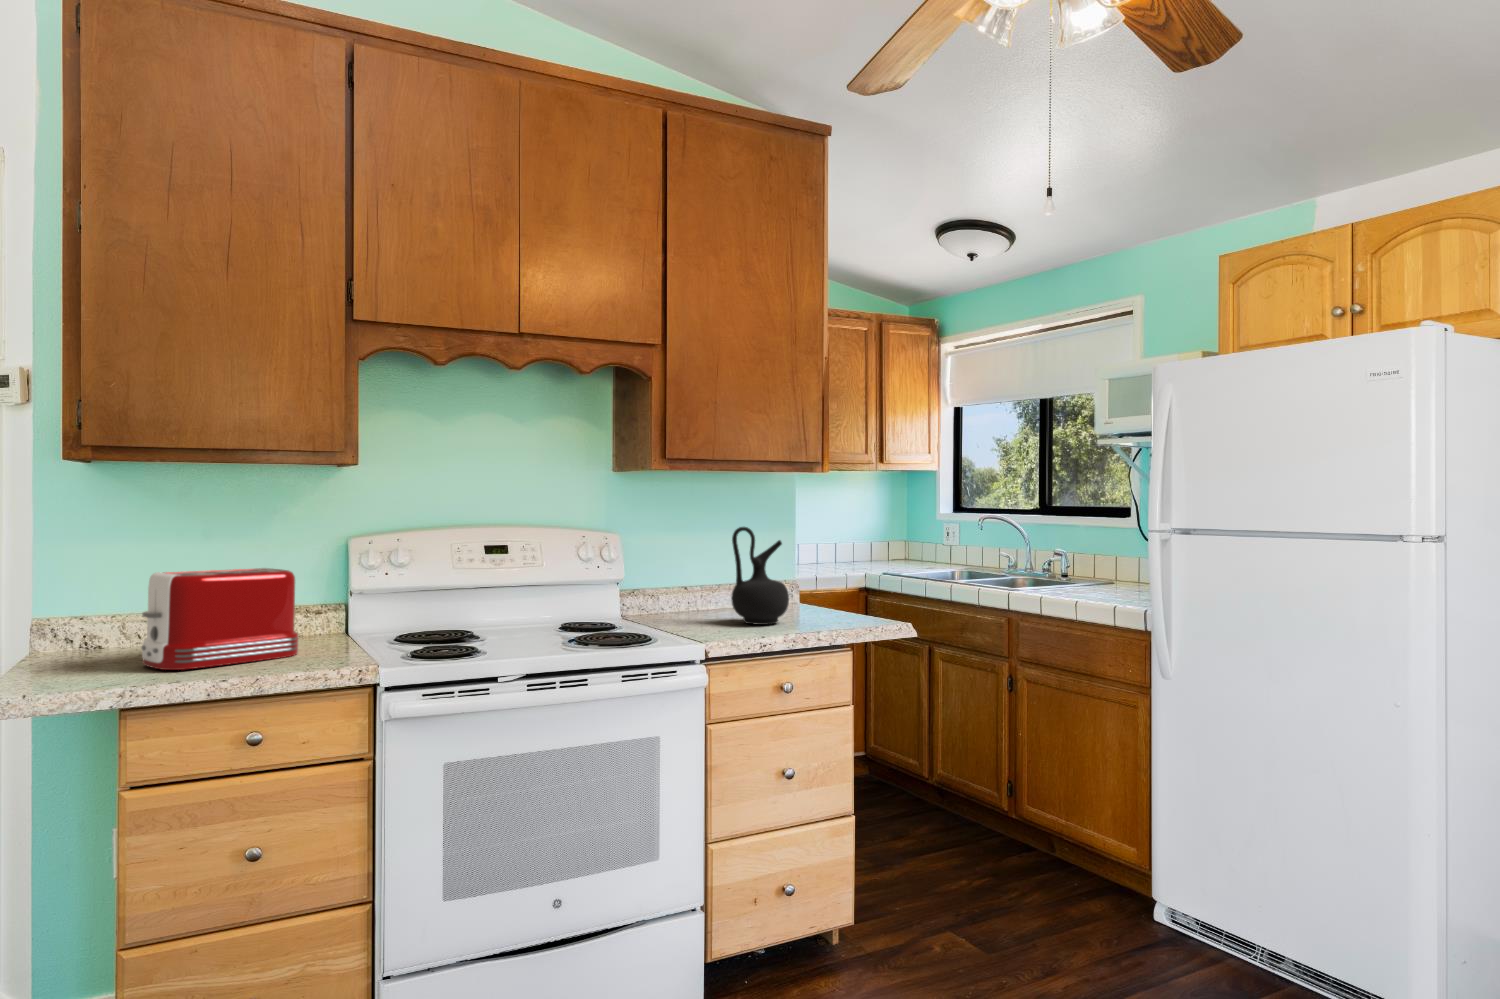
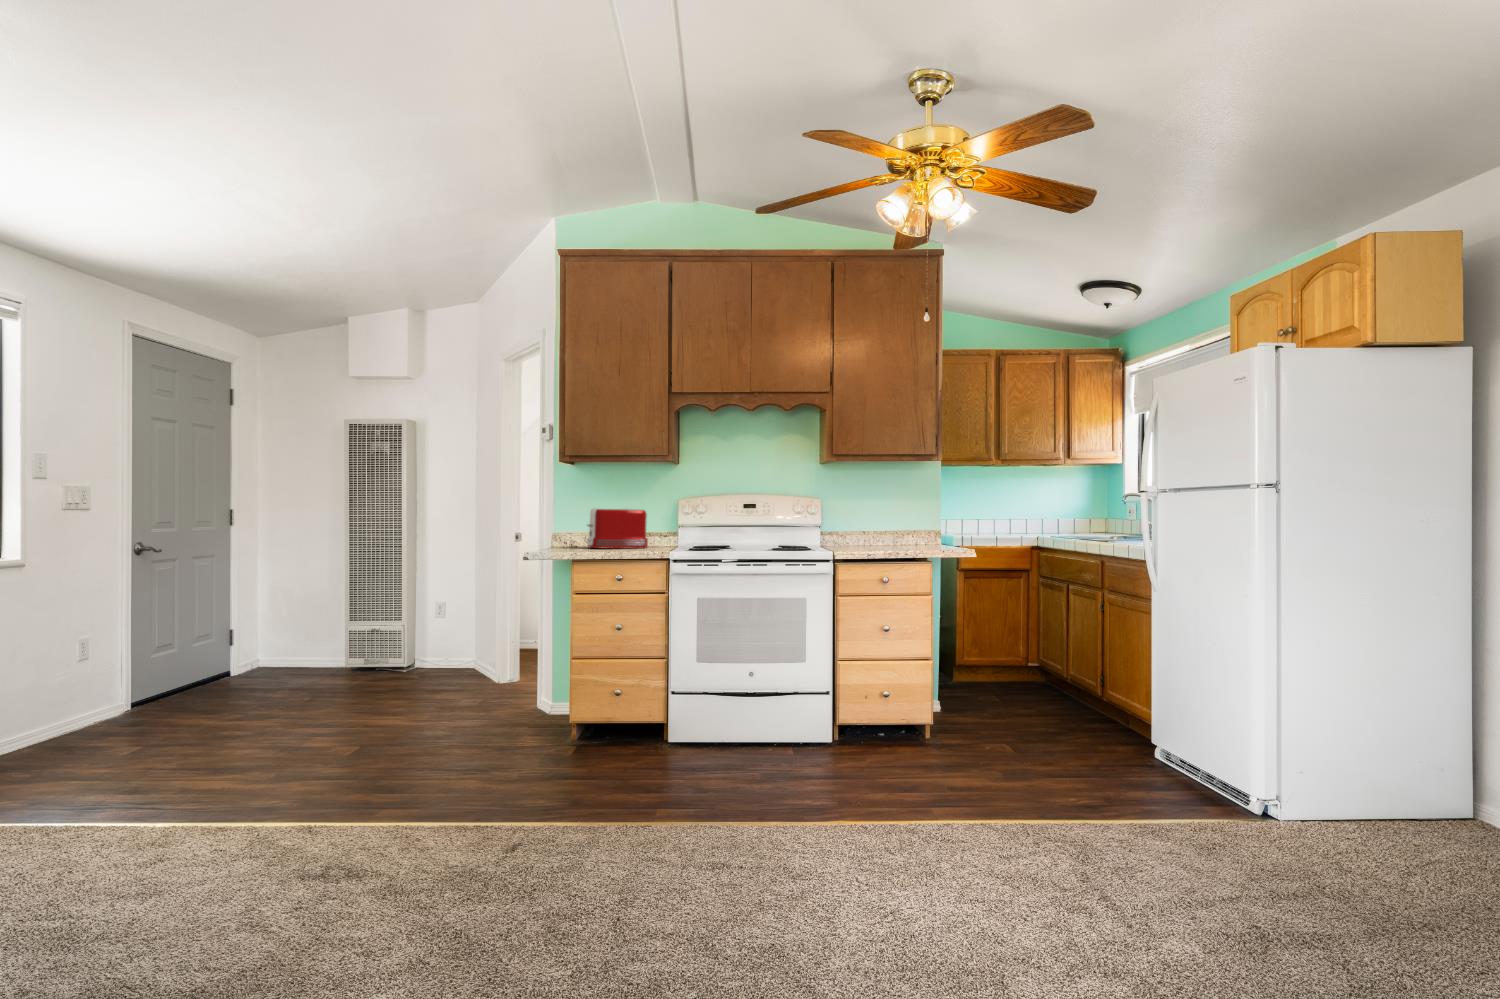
ceramic jug: present [731,527,789,625] -> none [869,493,902,549]

